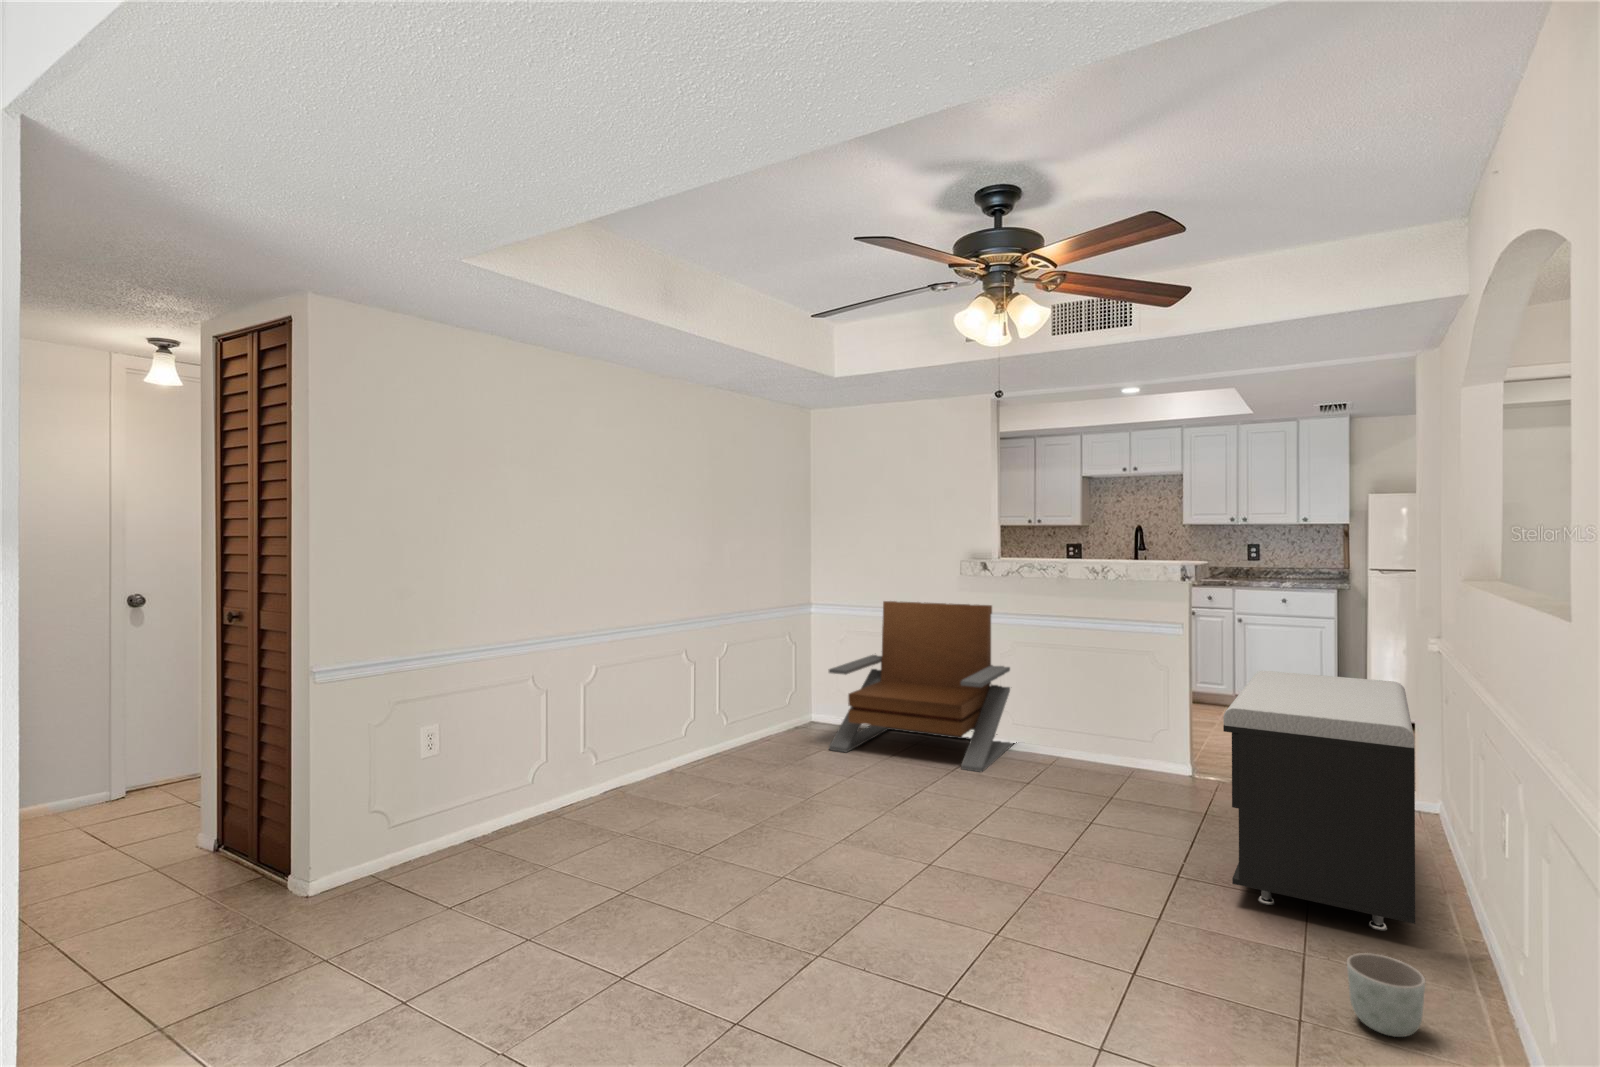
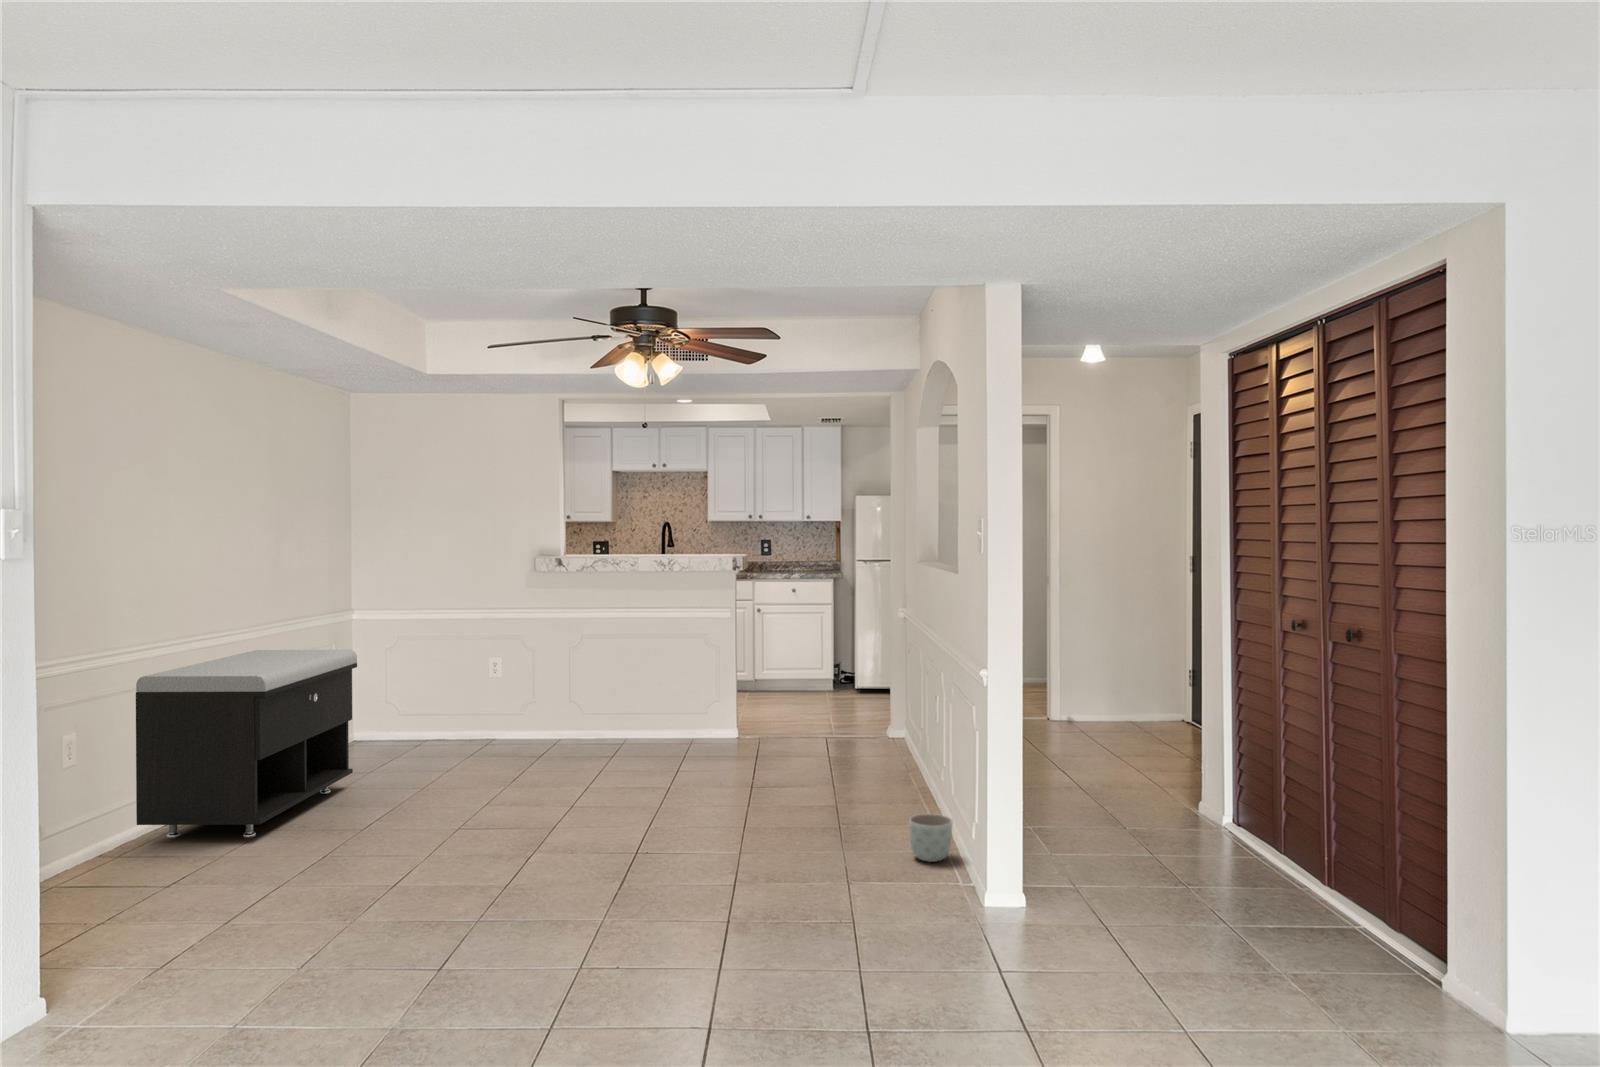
lounge chair: present [829,601,1014,772] -> none [384,602,581,774]
storage bench: present [1223,671,1415,931] -> present [136,650,357,838]

